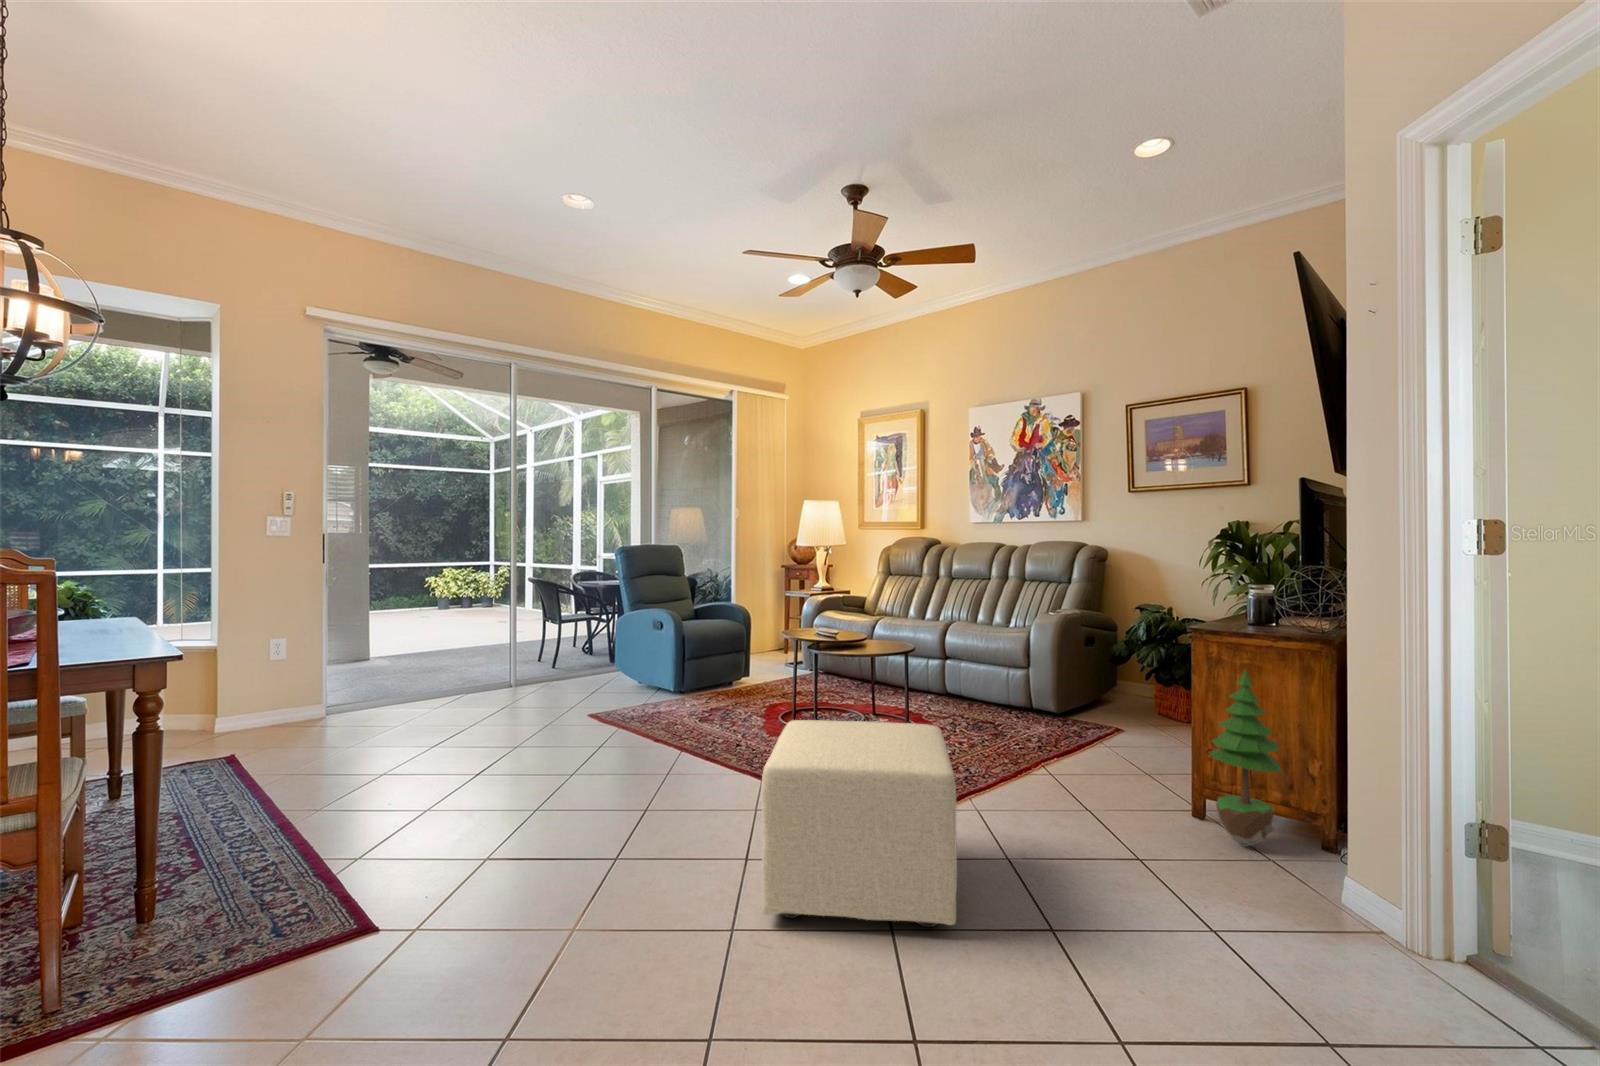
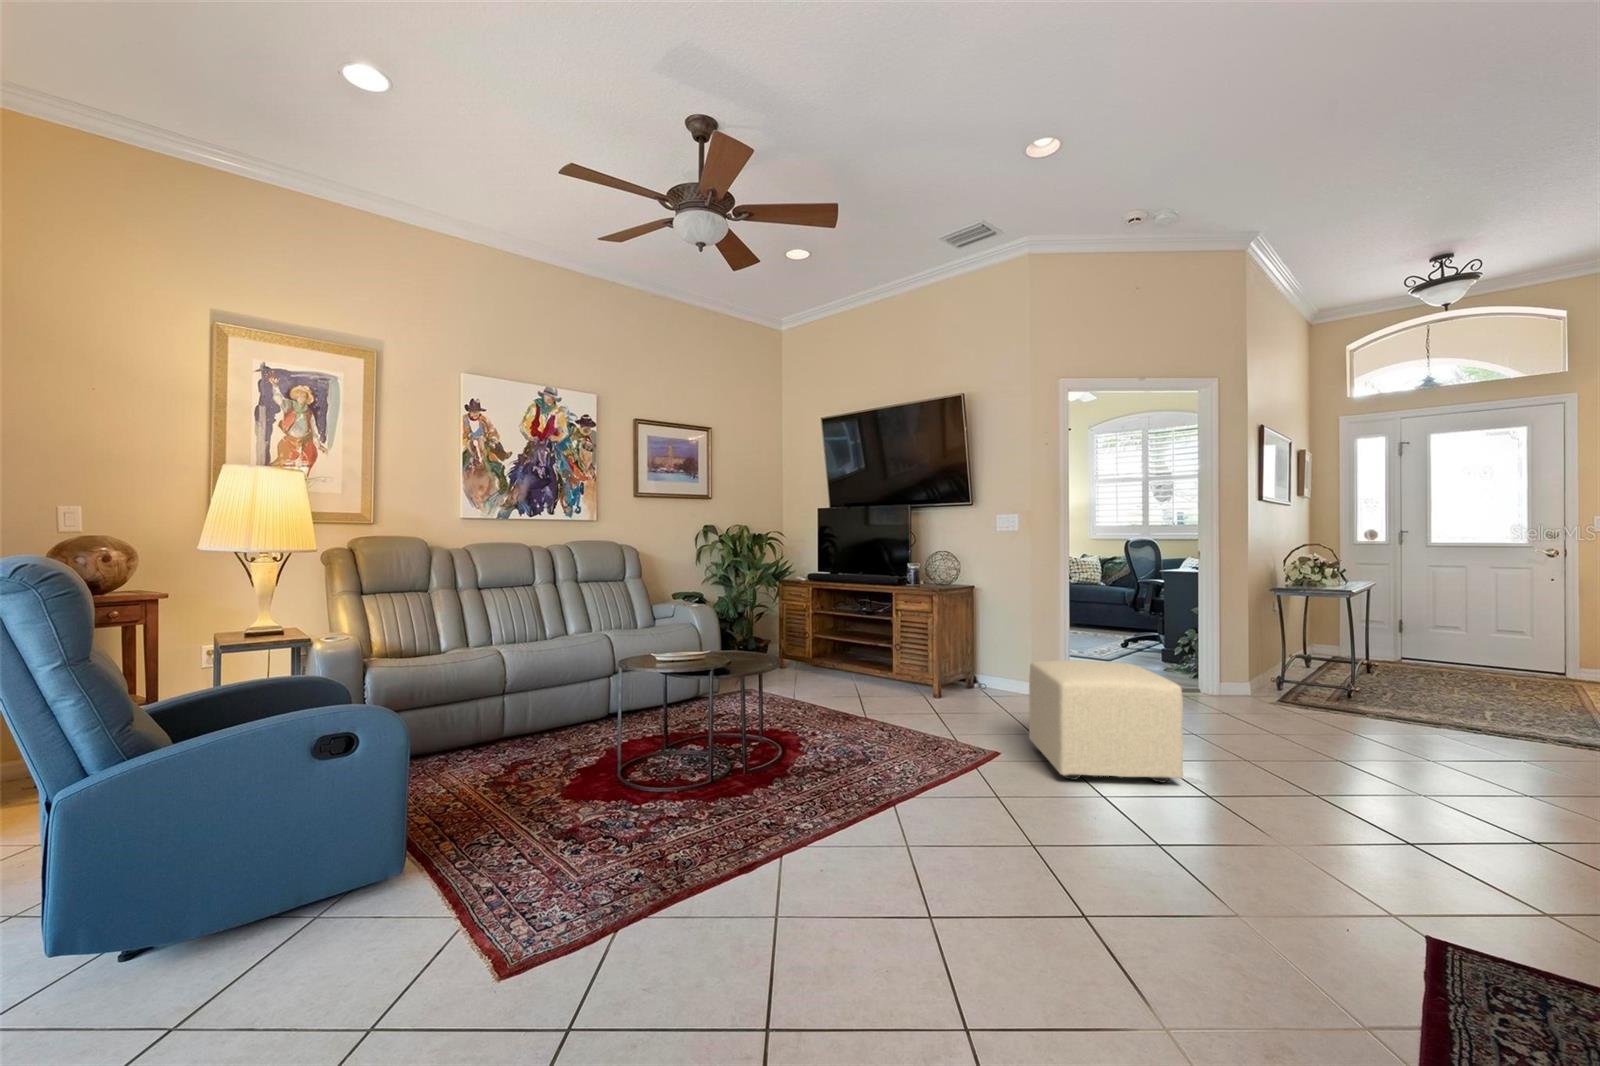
potted tree: present [1209,670,1281,846] -> none [943,605,977,697]

